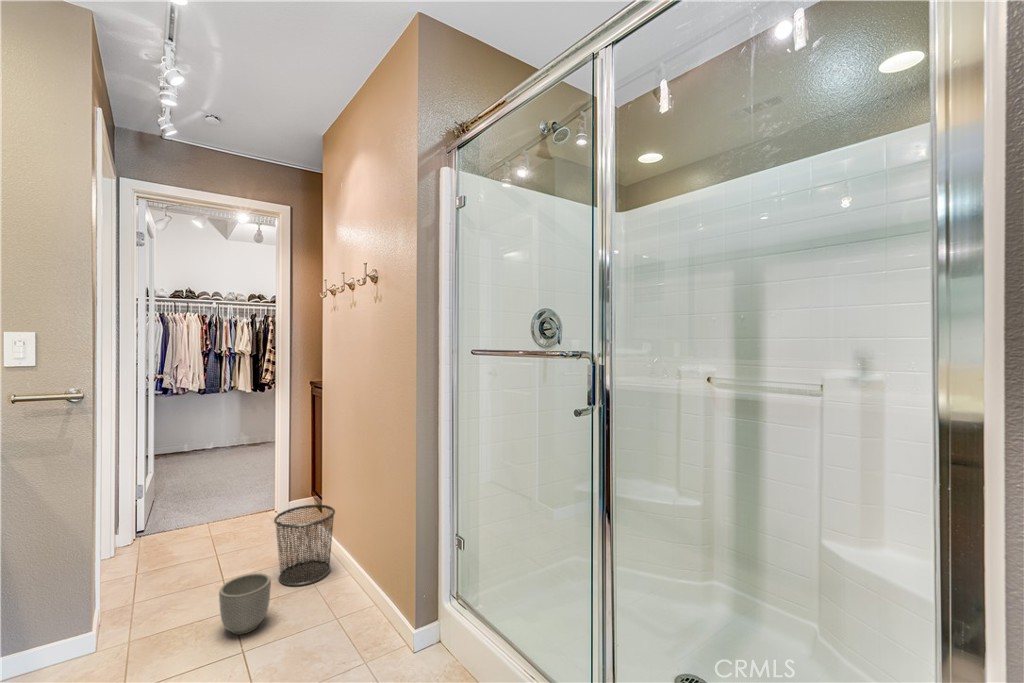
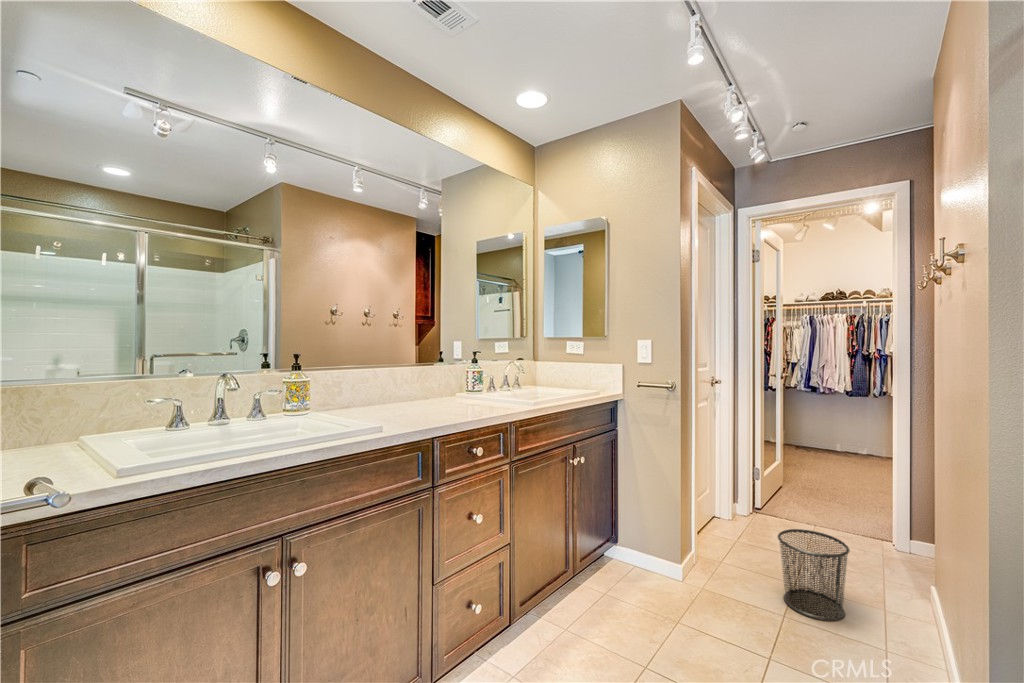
planter: present [219,573,271,635] -> none [701,561,745,614]

